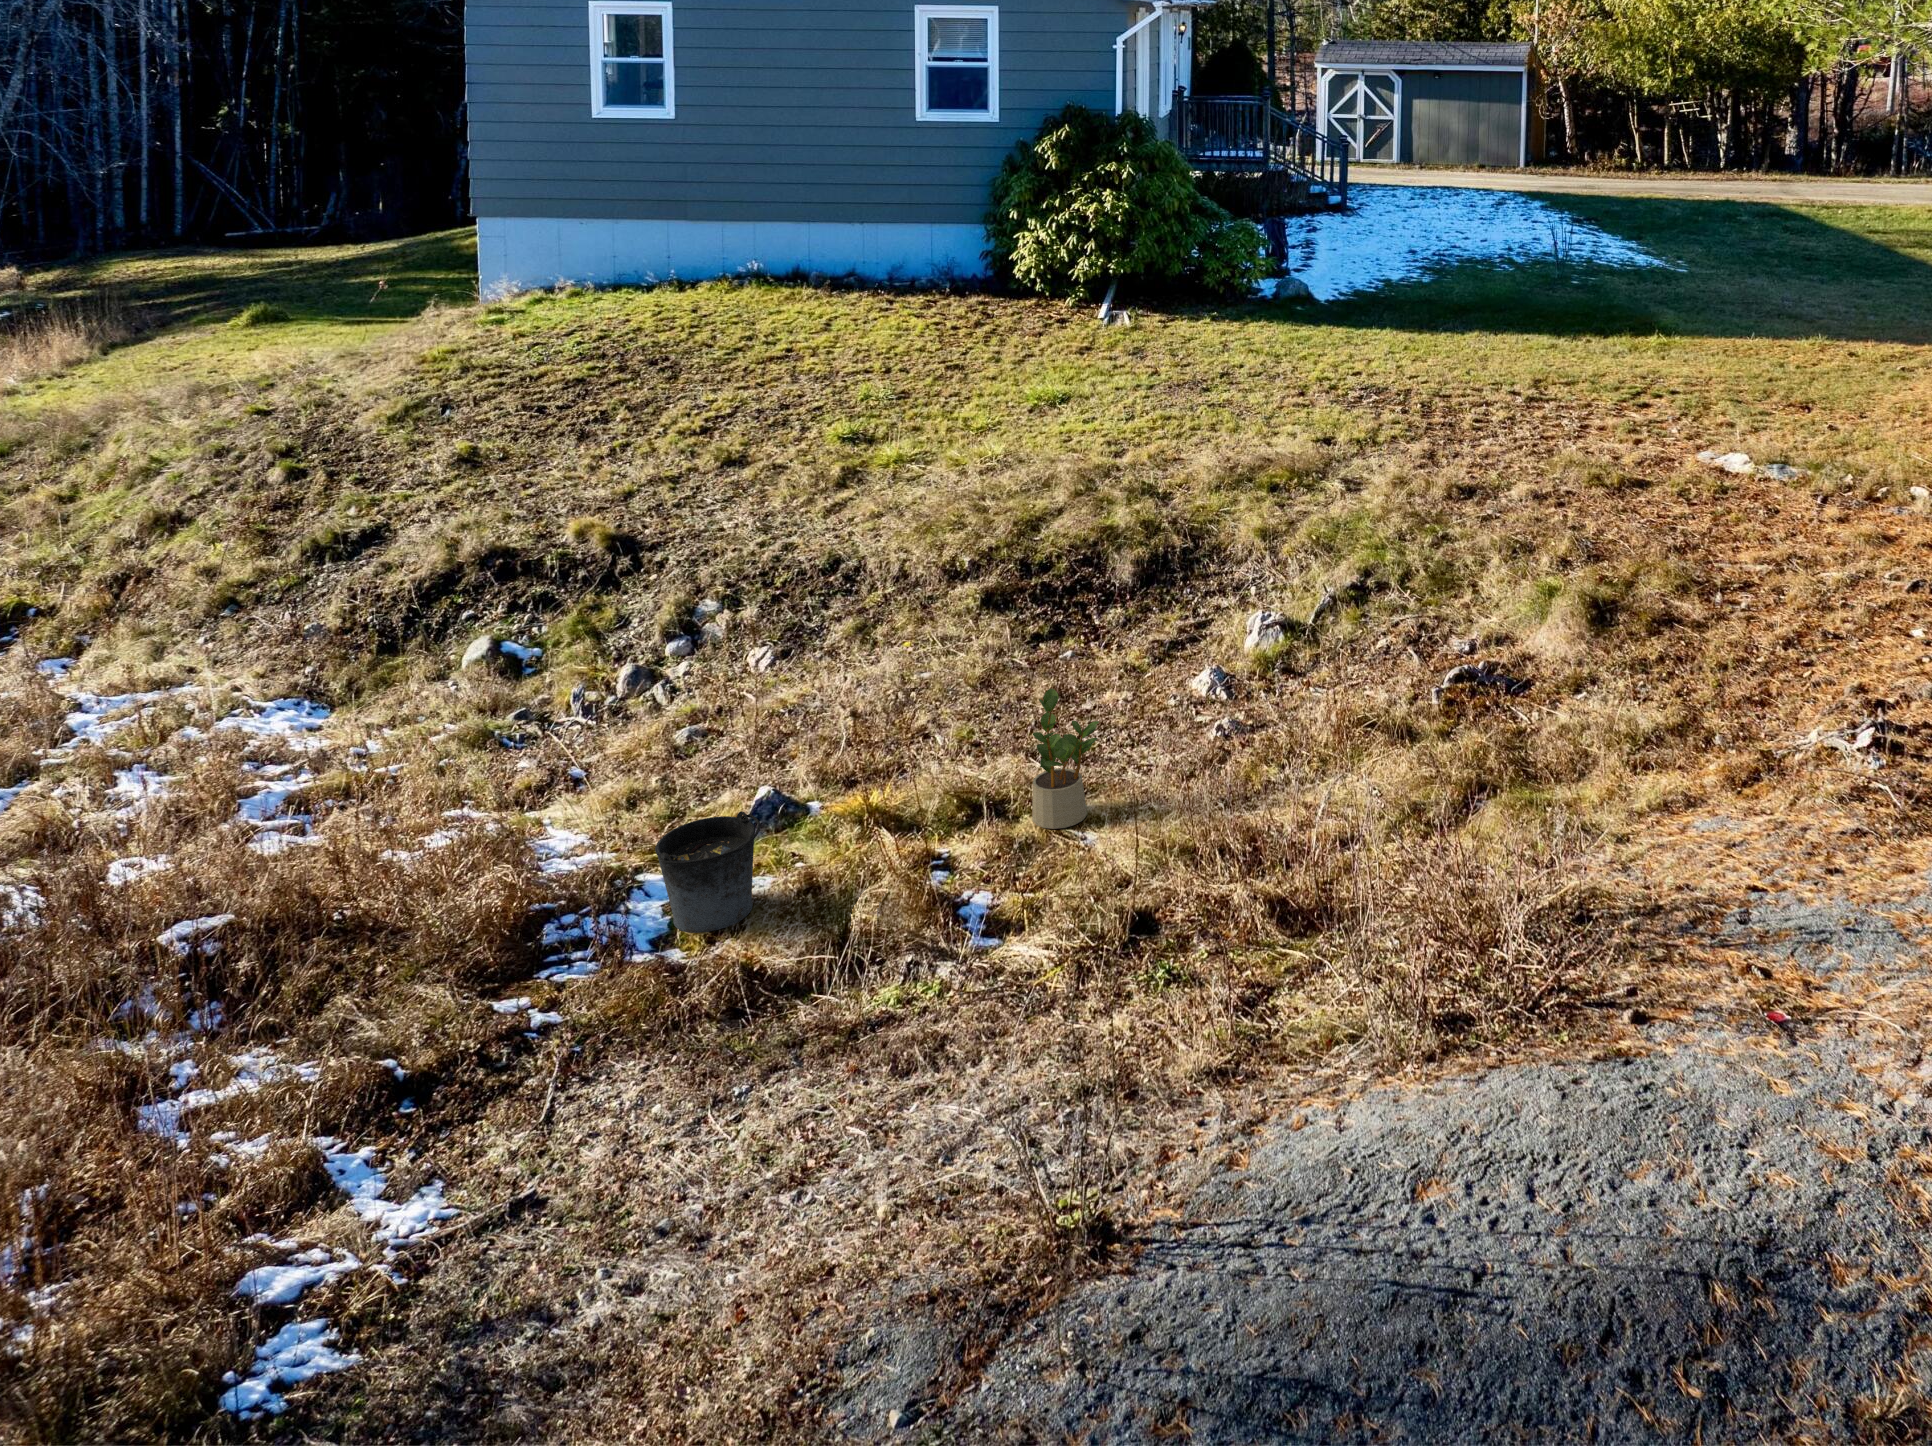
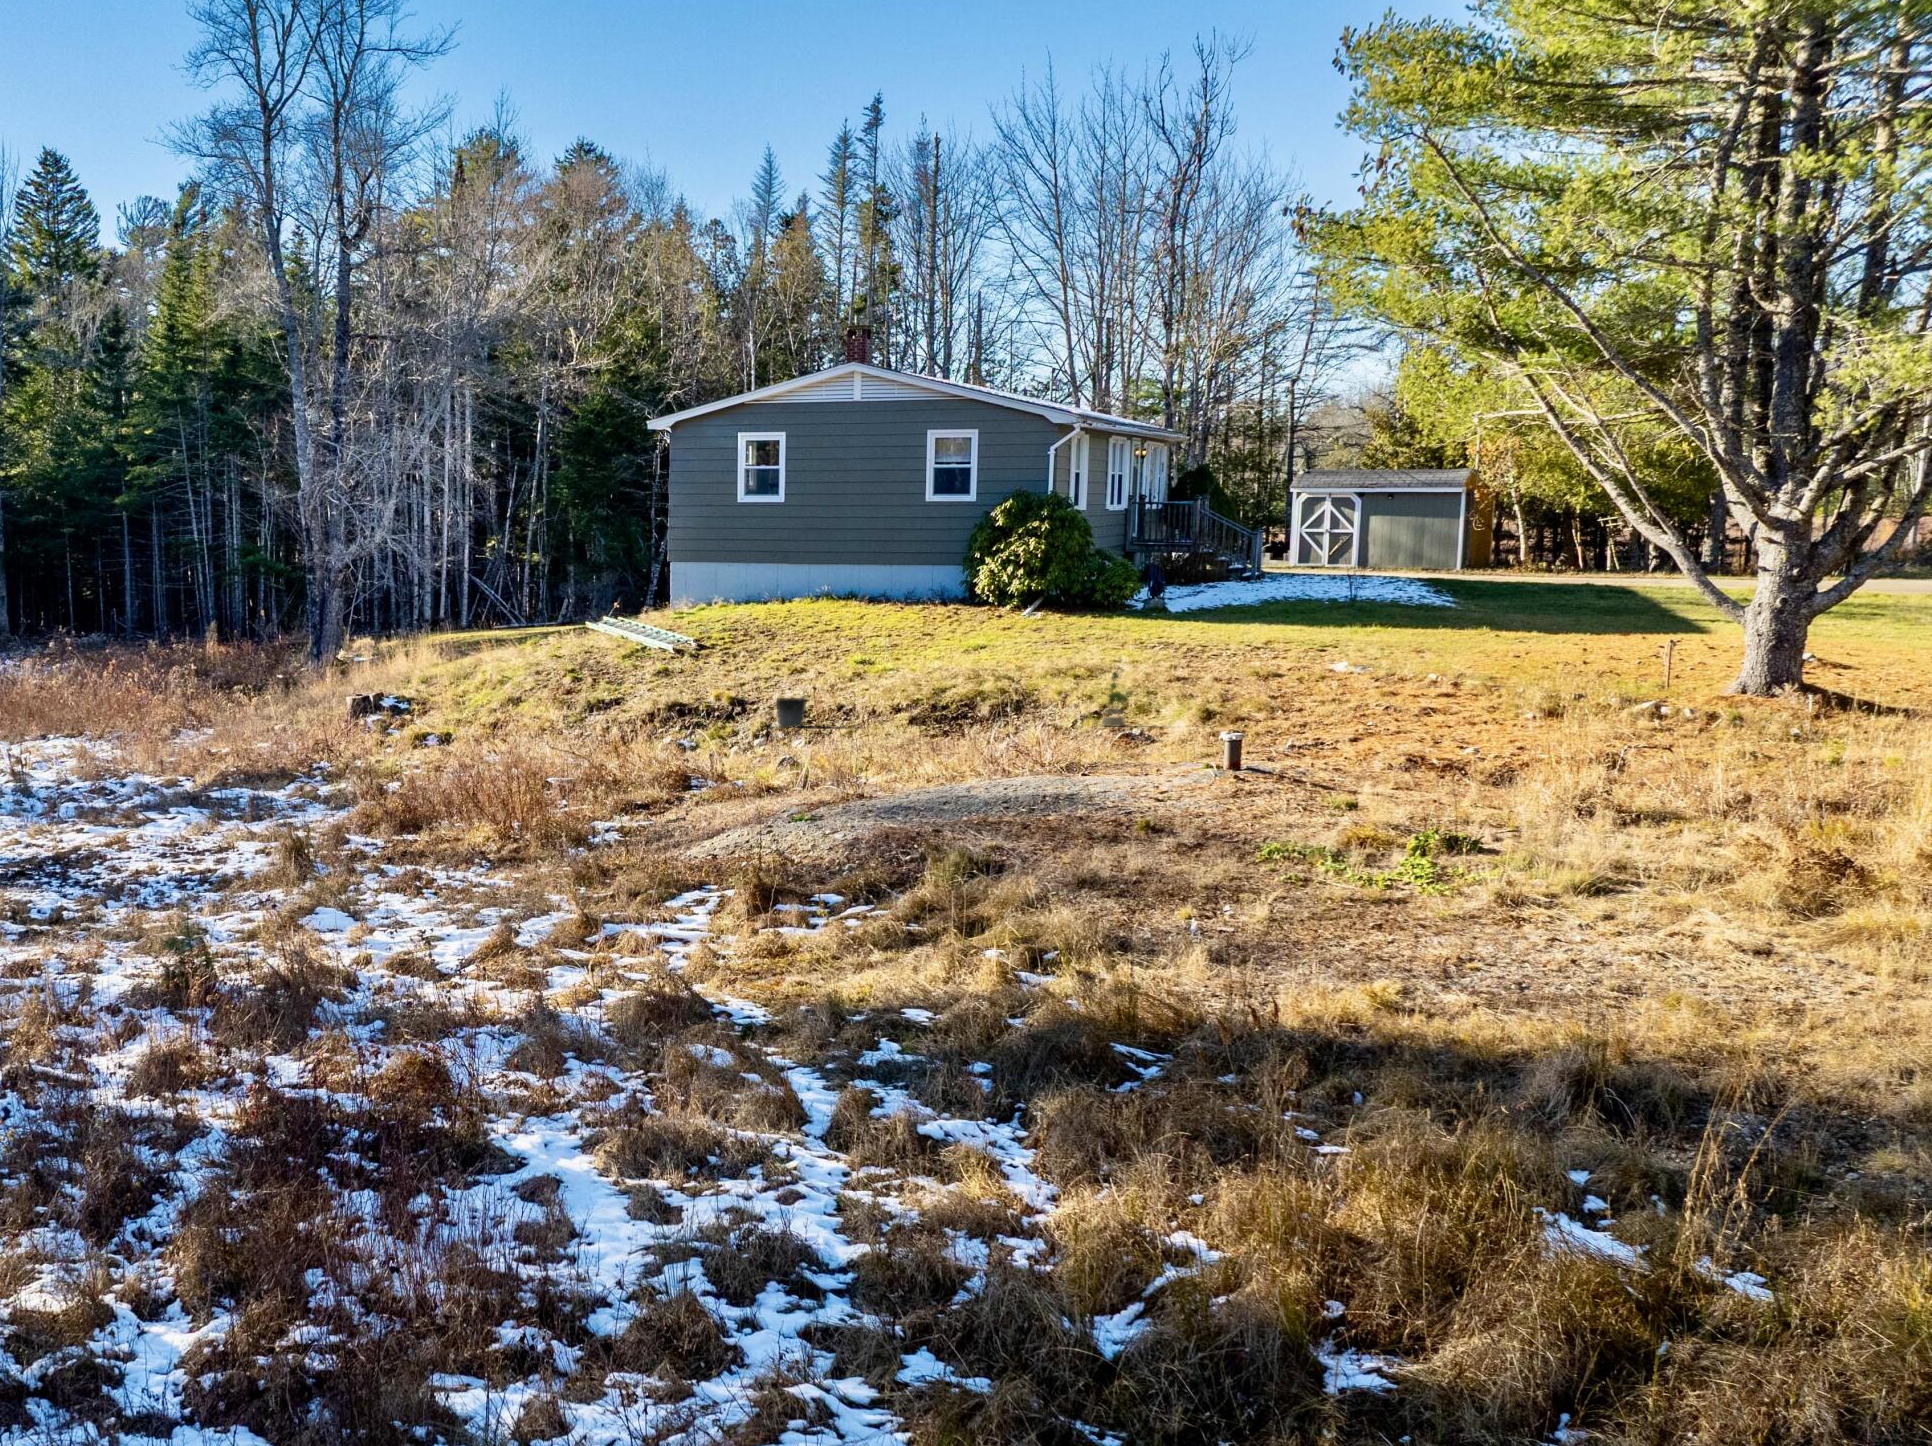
potted plant: present [1032,689,1099,829] -> present [1102,673,1130,727]

